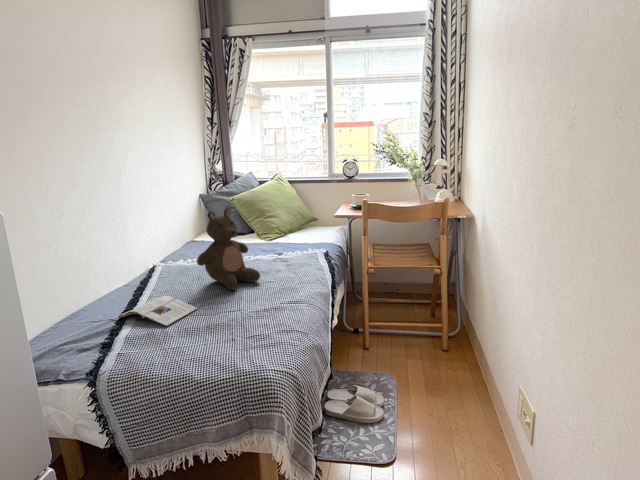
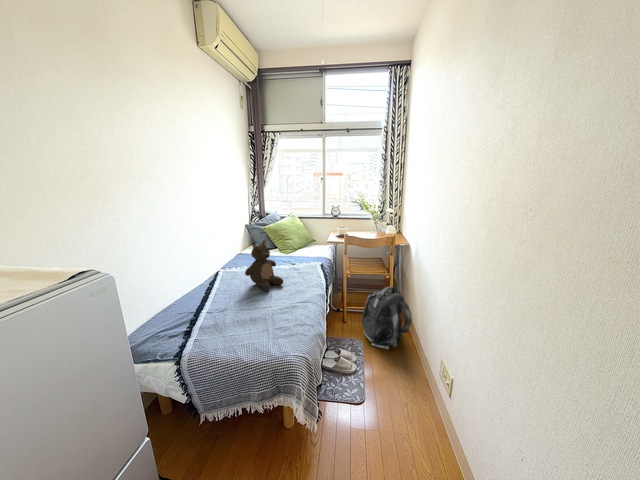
backpack: none [394,283,477,388] -> present [362,286,412,349]
magazine: present [120,296,198,326] -> none [196,296,246,319]

